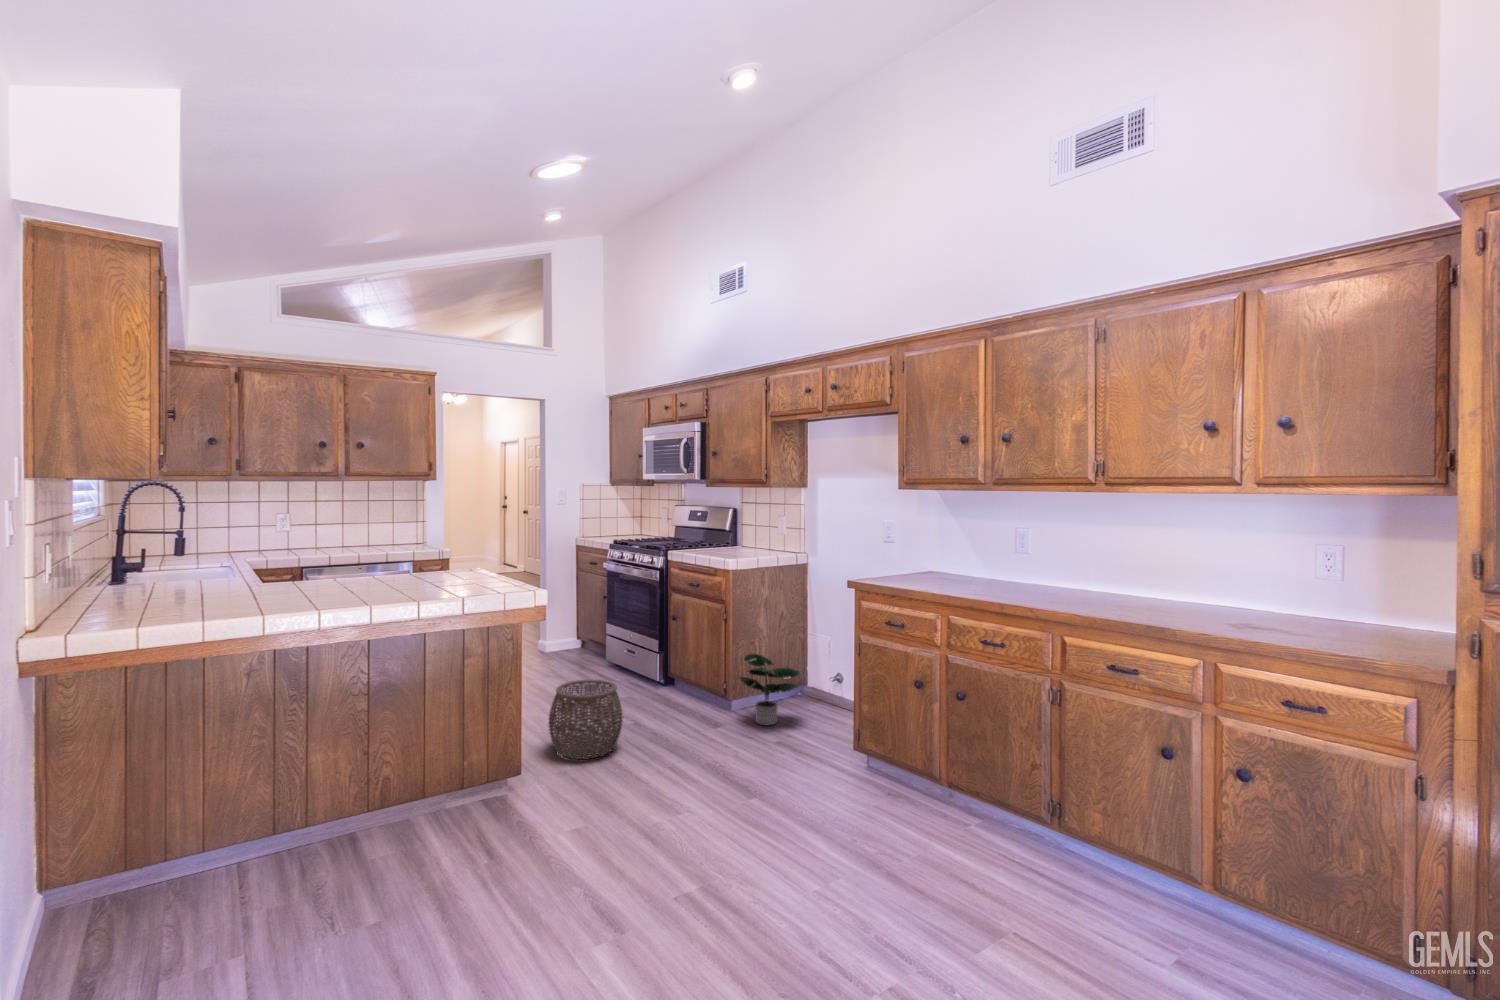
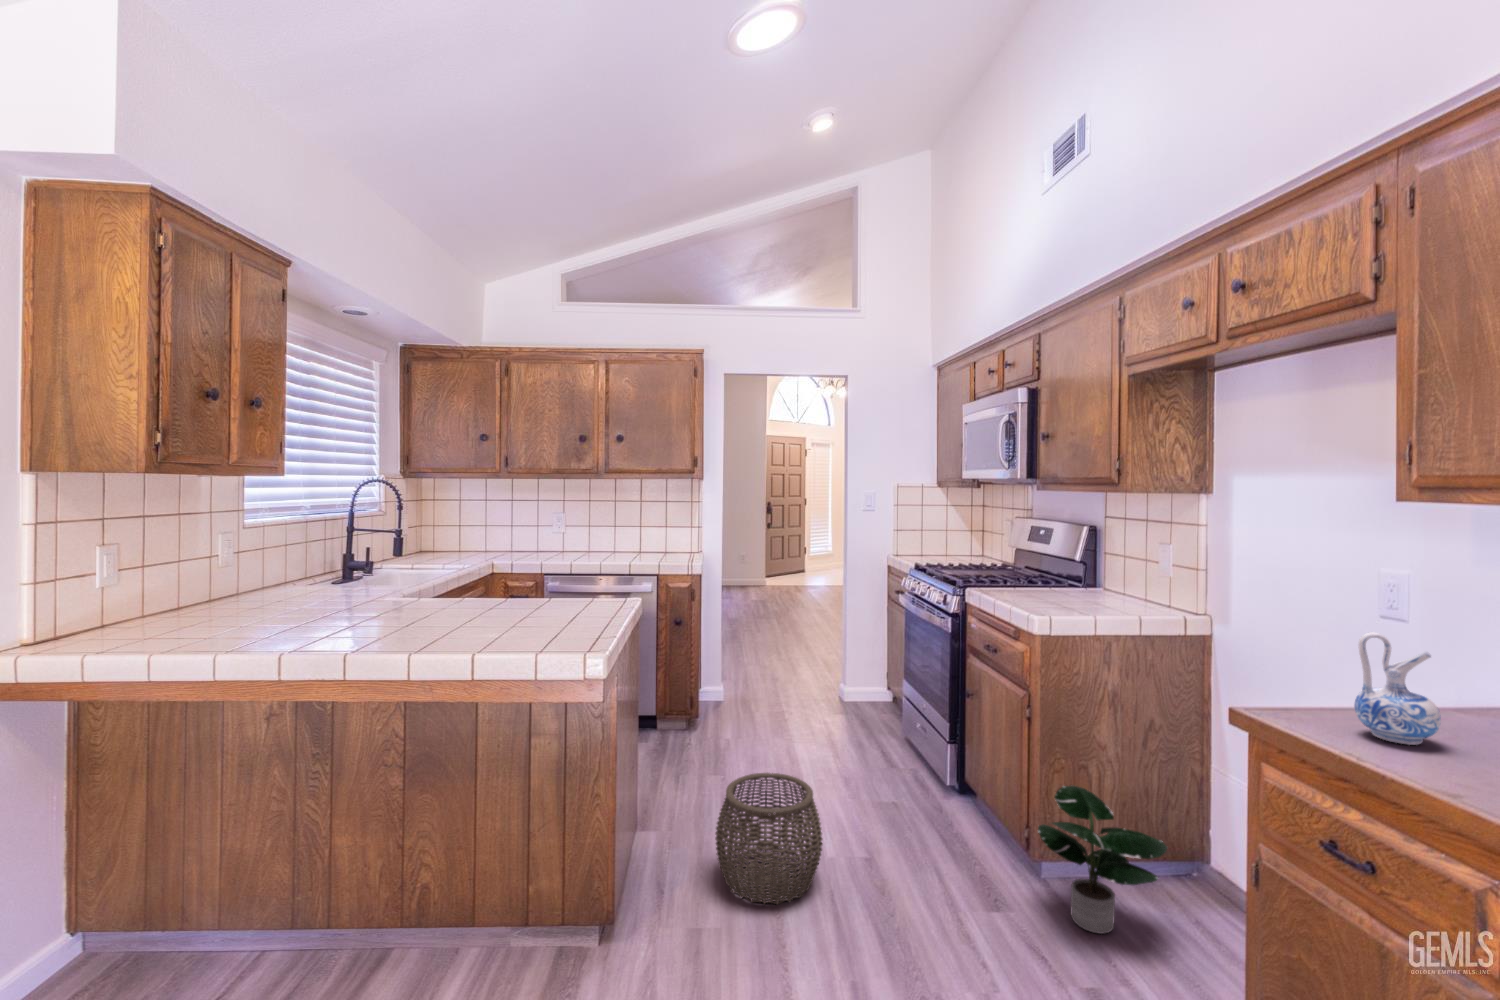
ceramic pitcher: none [891,538,915,579] -> present [1354,632,1441,745]

